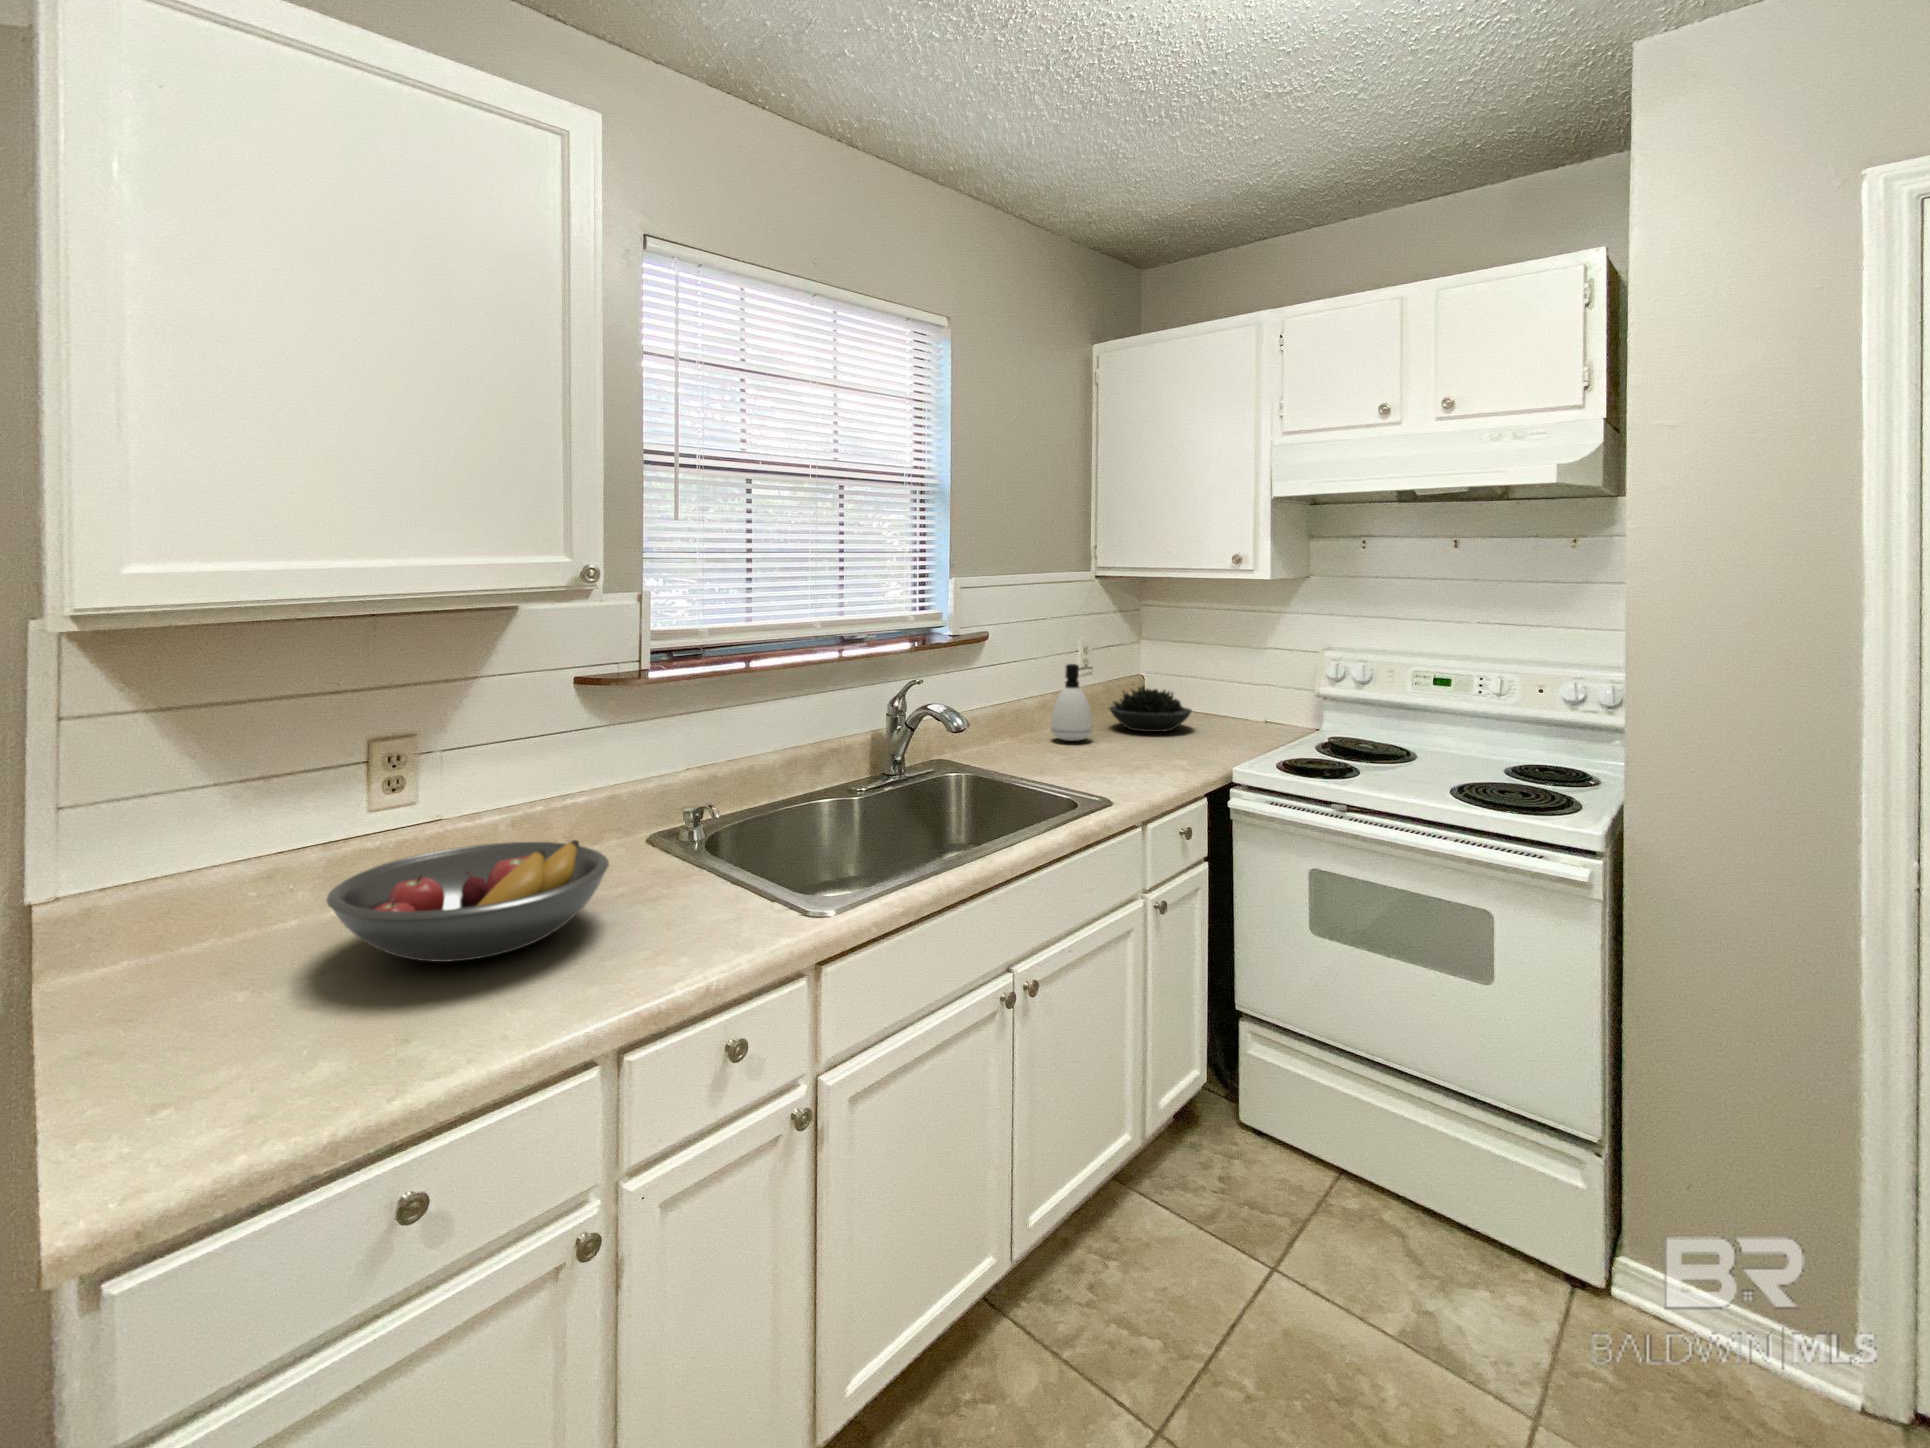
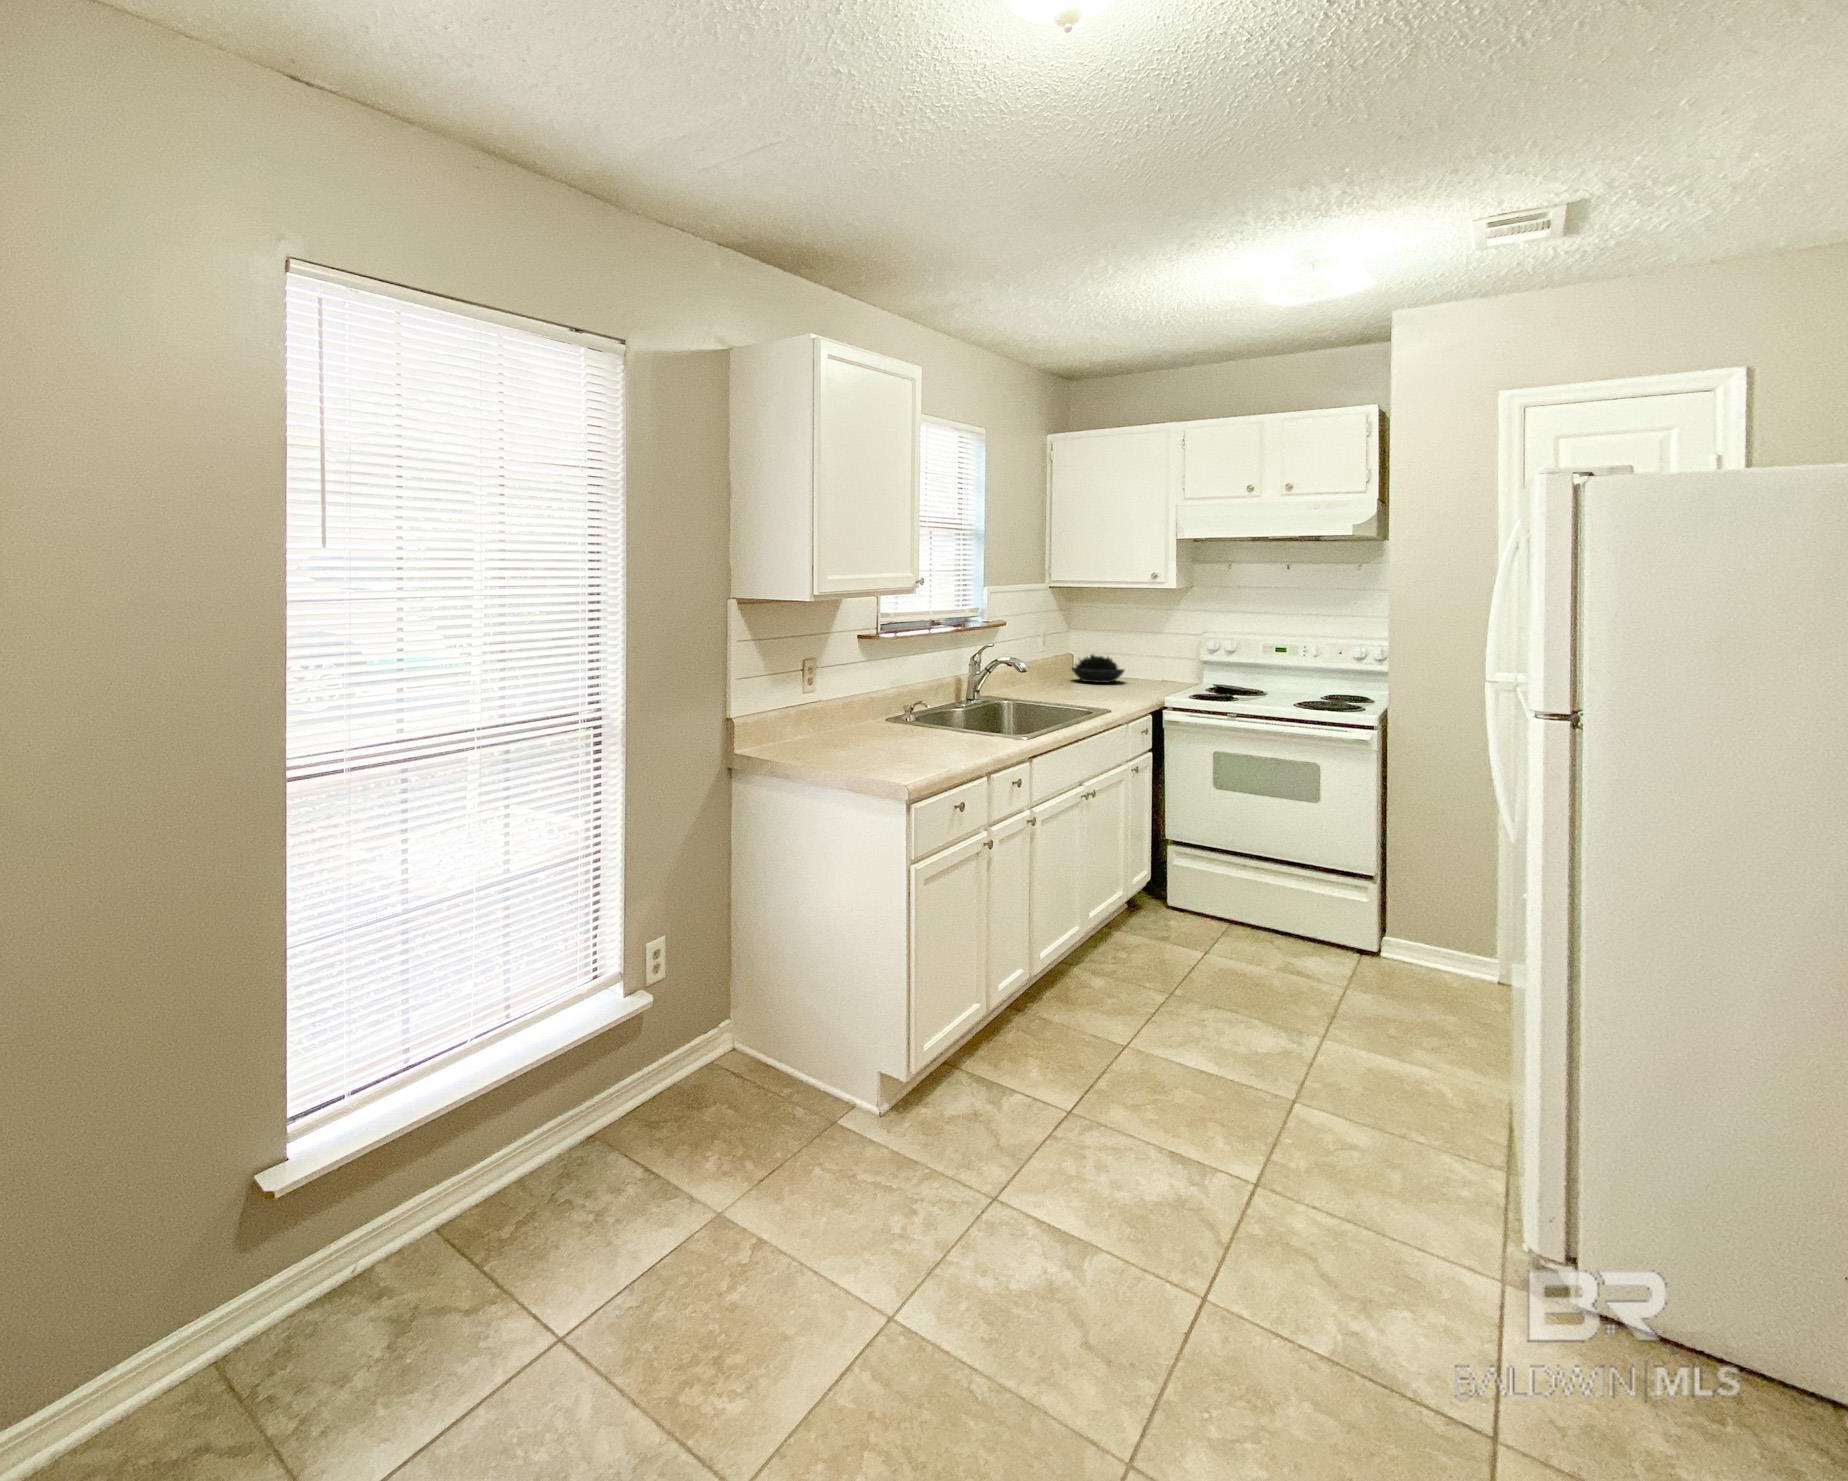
soap dispenser: present [1051,664,1092,741] -> none [1043,638,1070,686]
fruit bowl: present [326,840,609,962] -> none [828,701,941,746]

